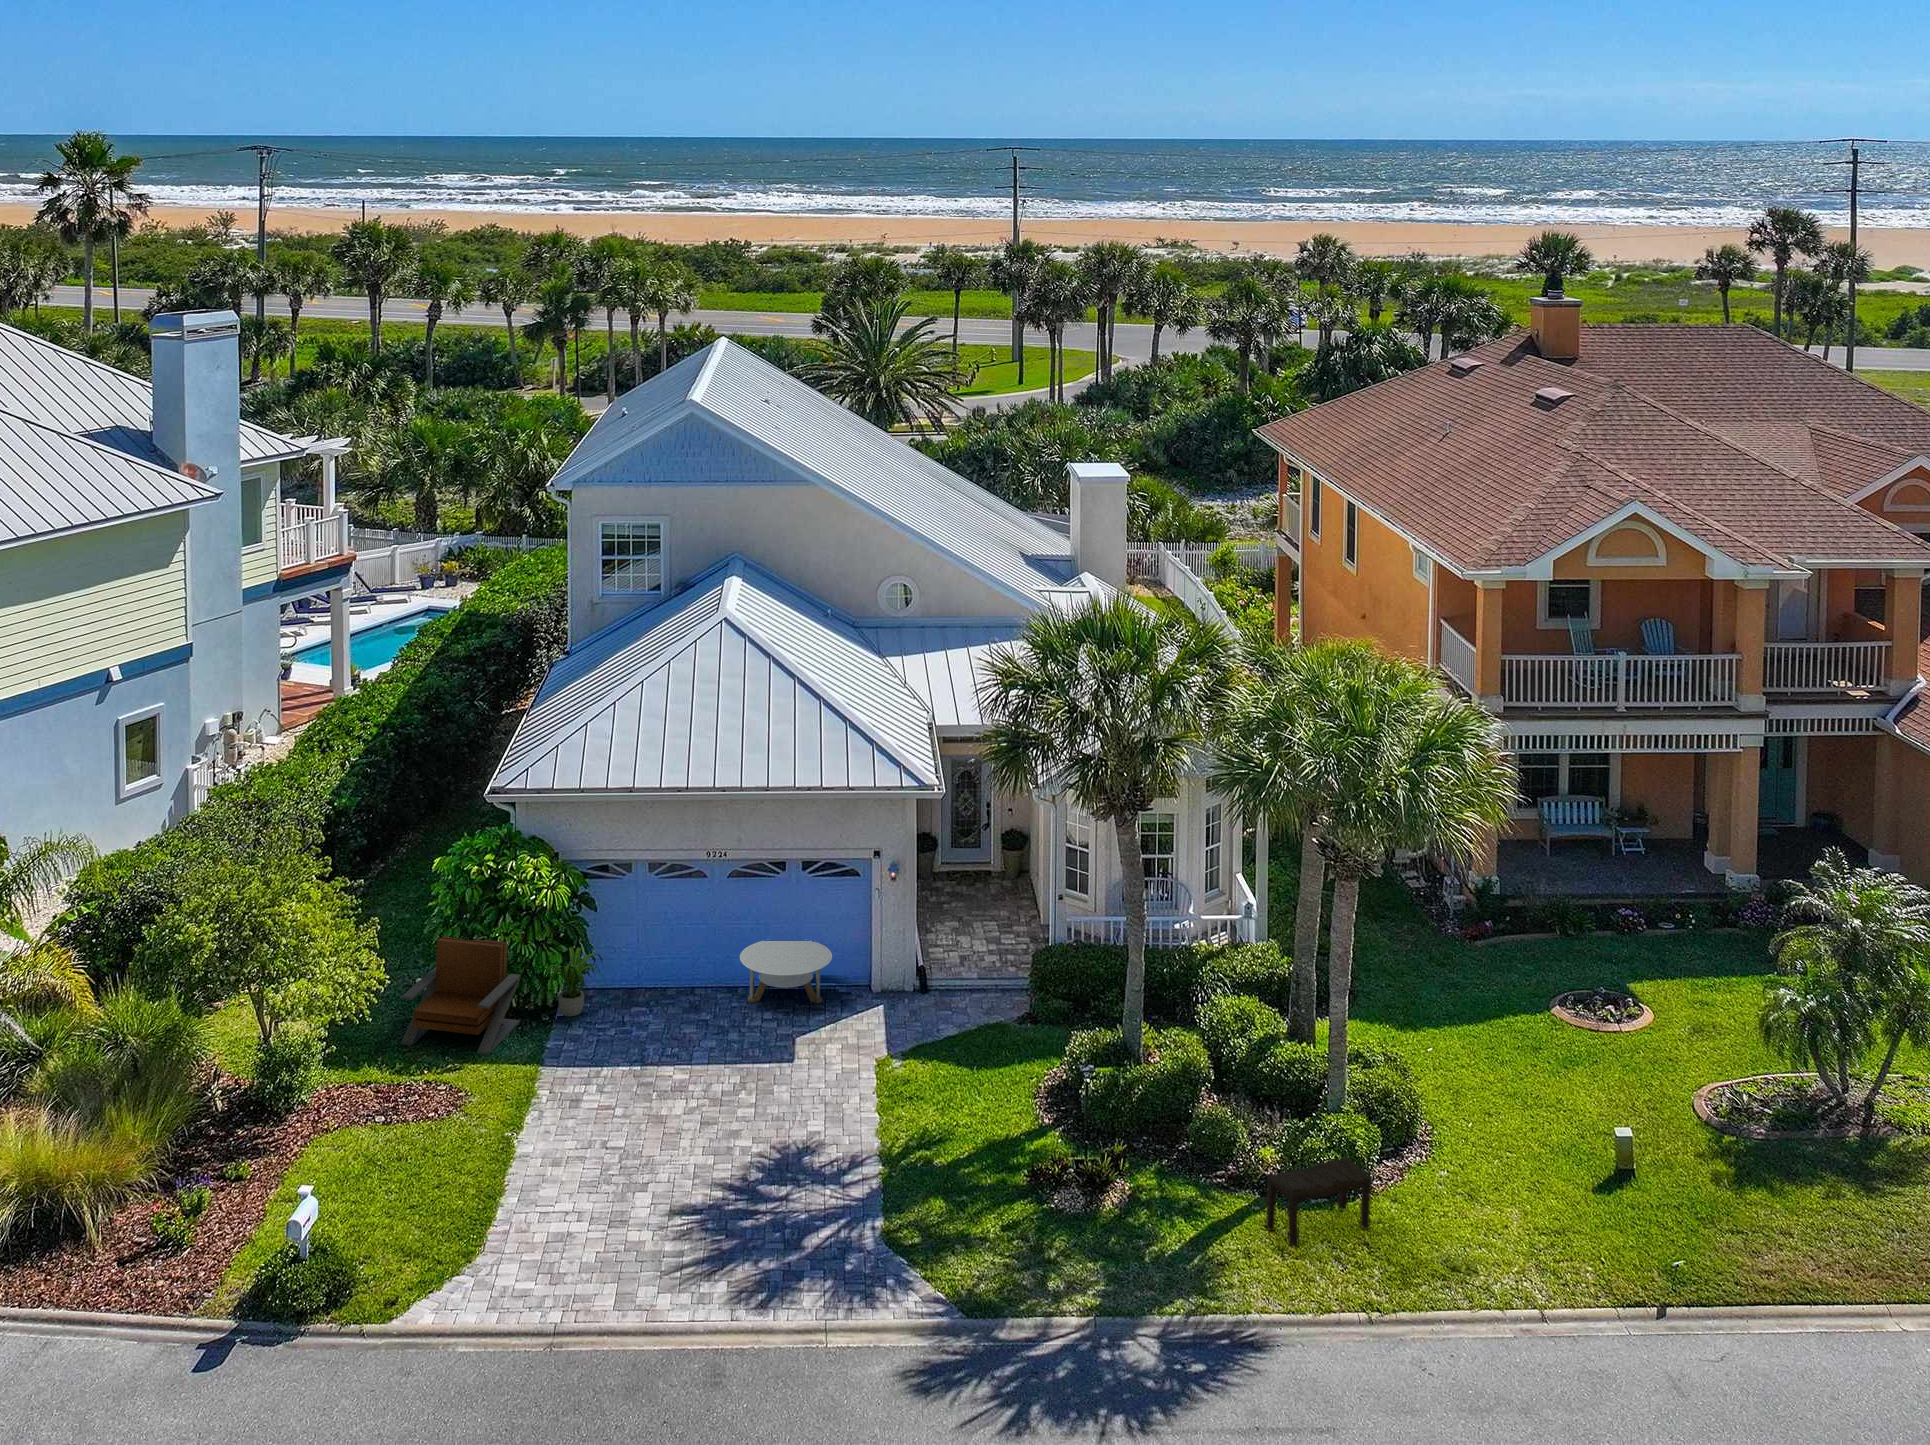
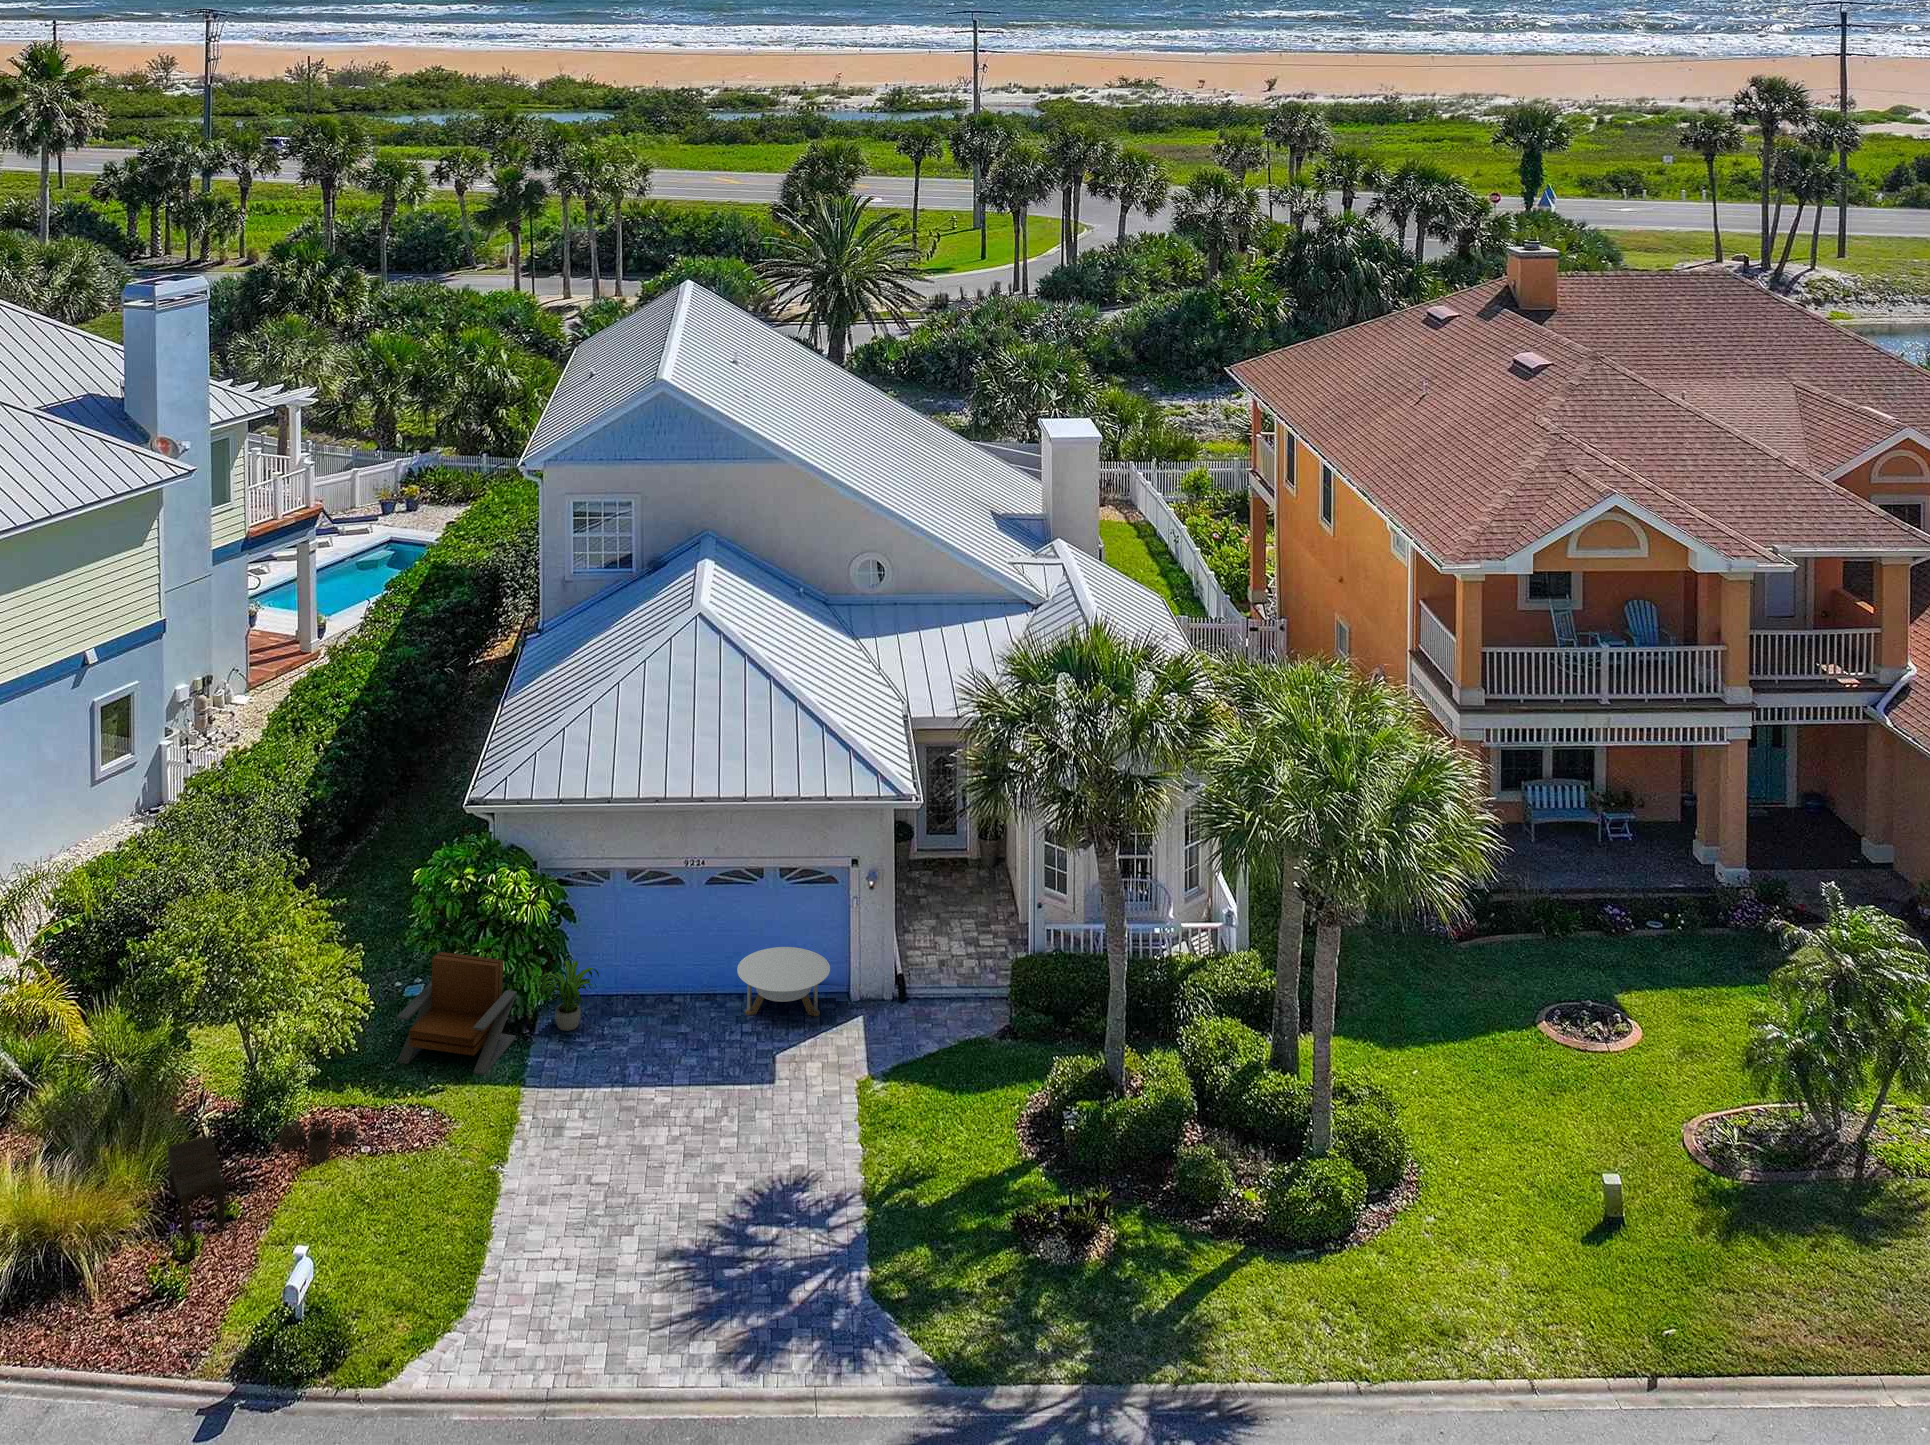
woven basket: none [282,1086,361,1131] -> present [278,1118,357,1163]
bench: present [1265,1157,1373,1248] -> present [167,1136,226,1243]

